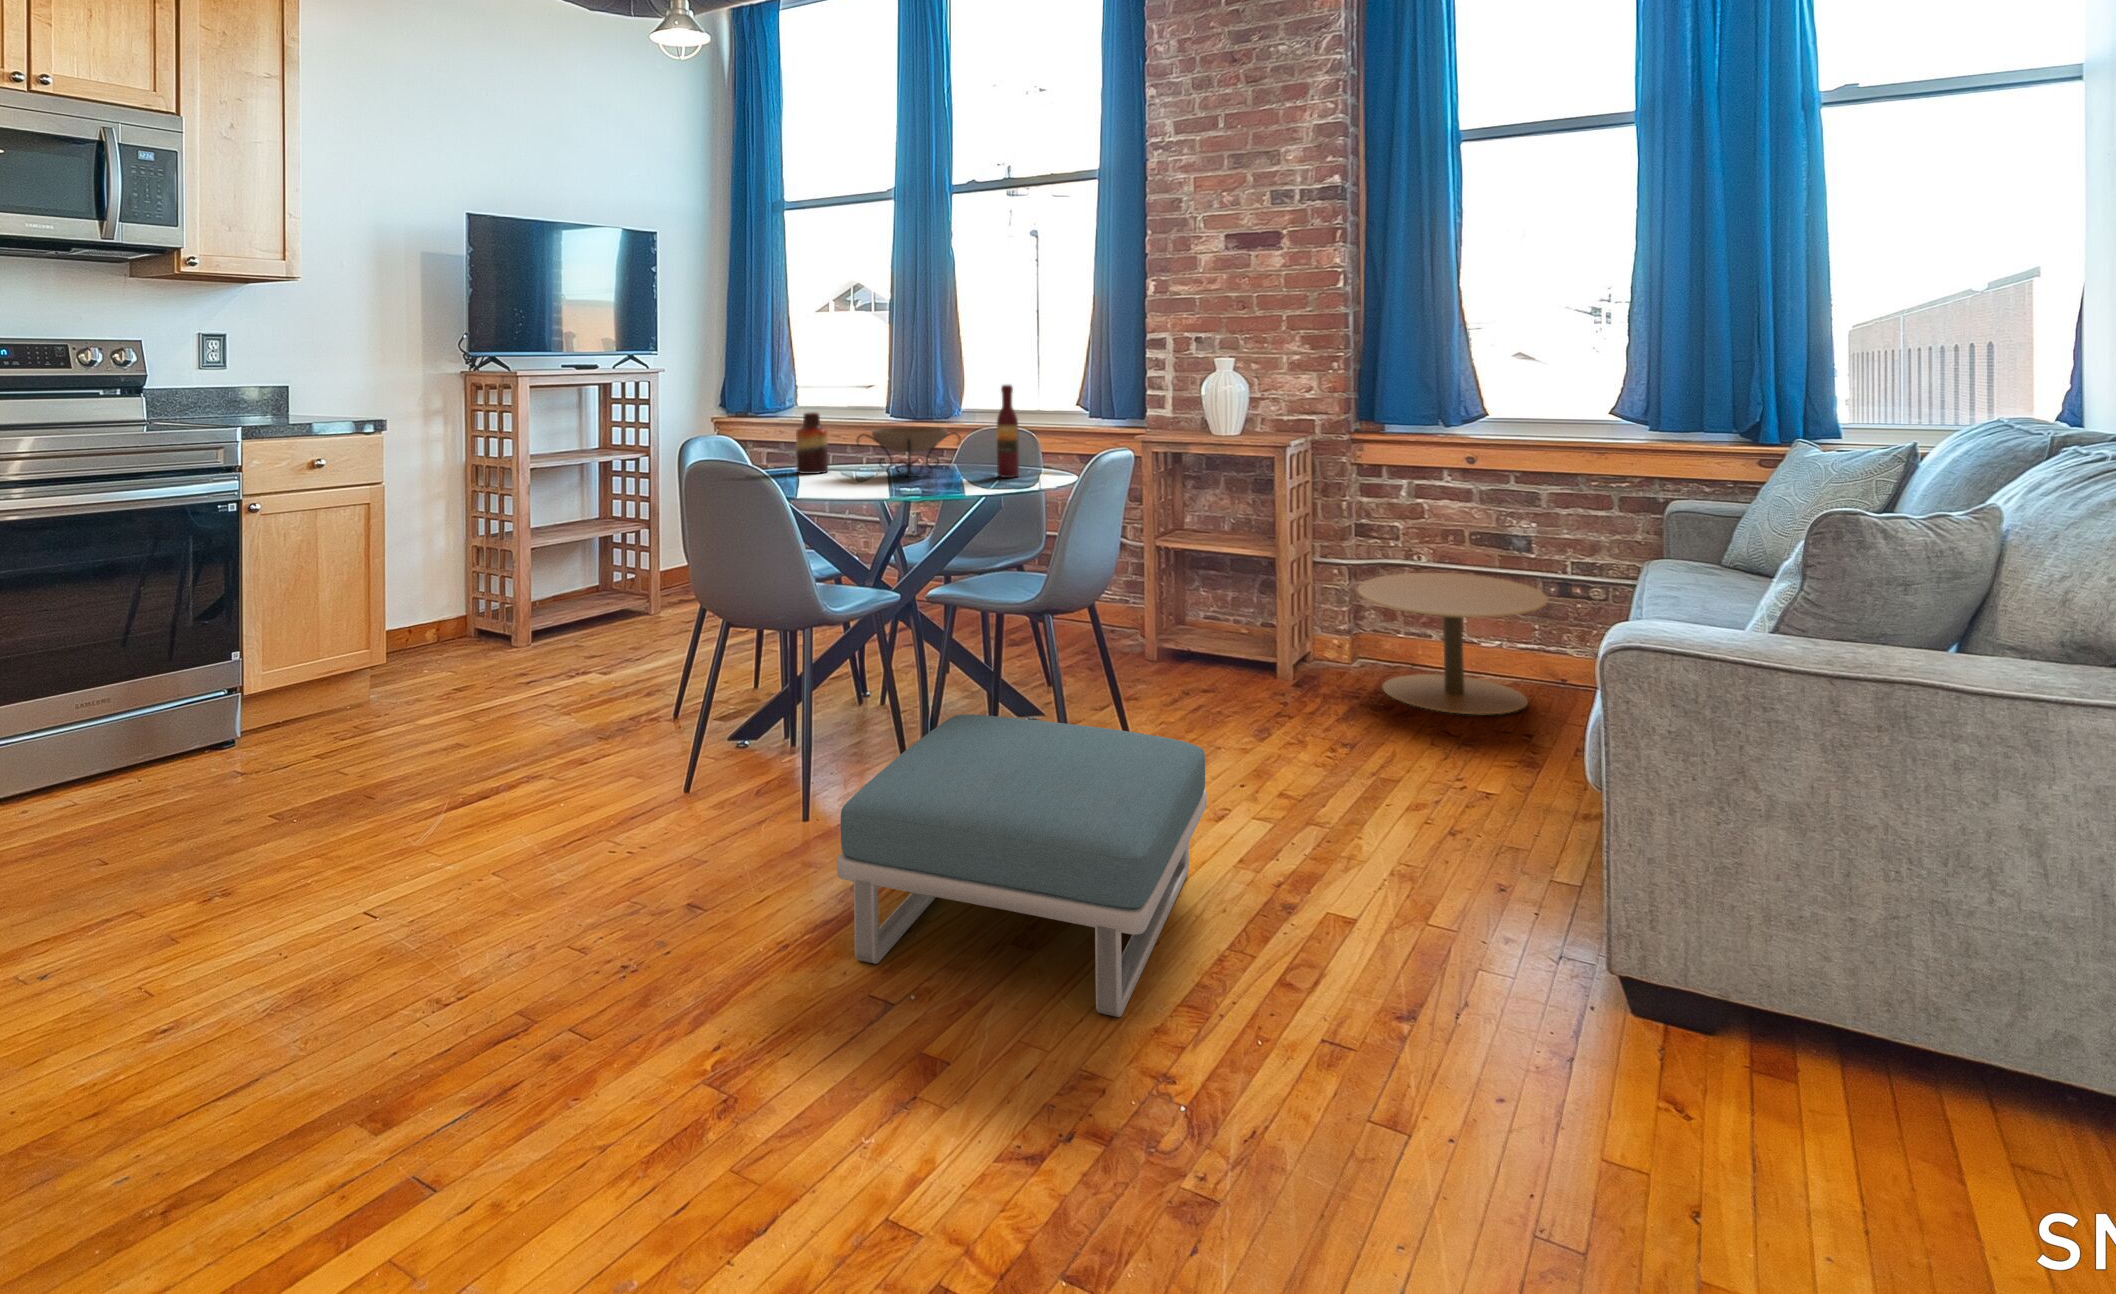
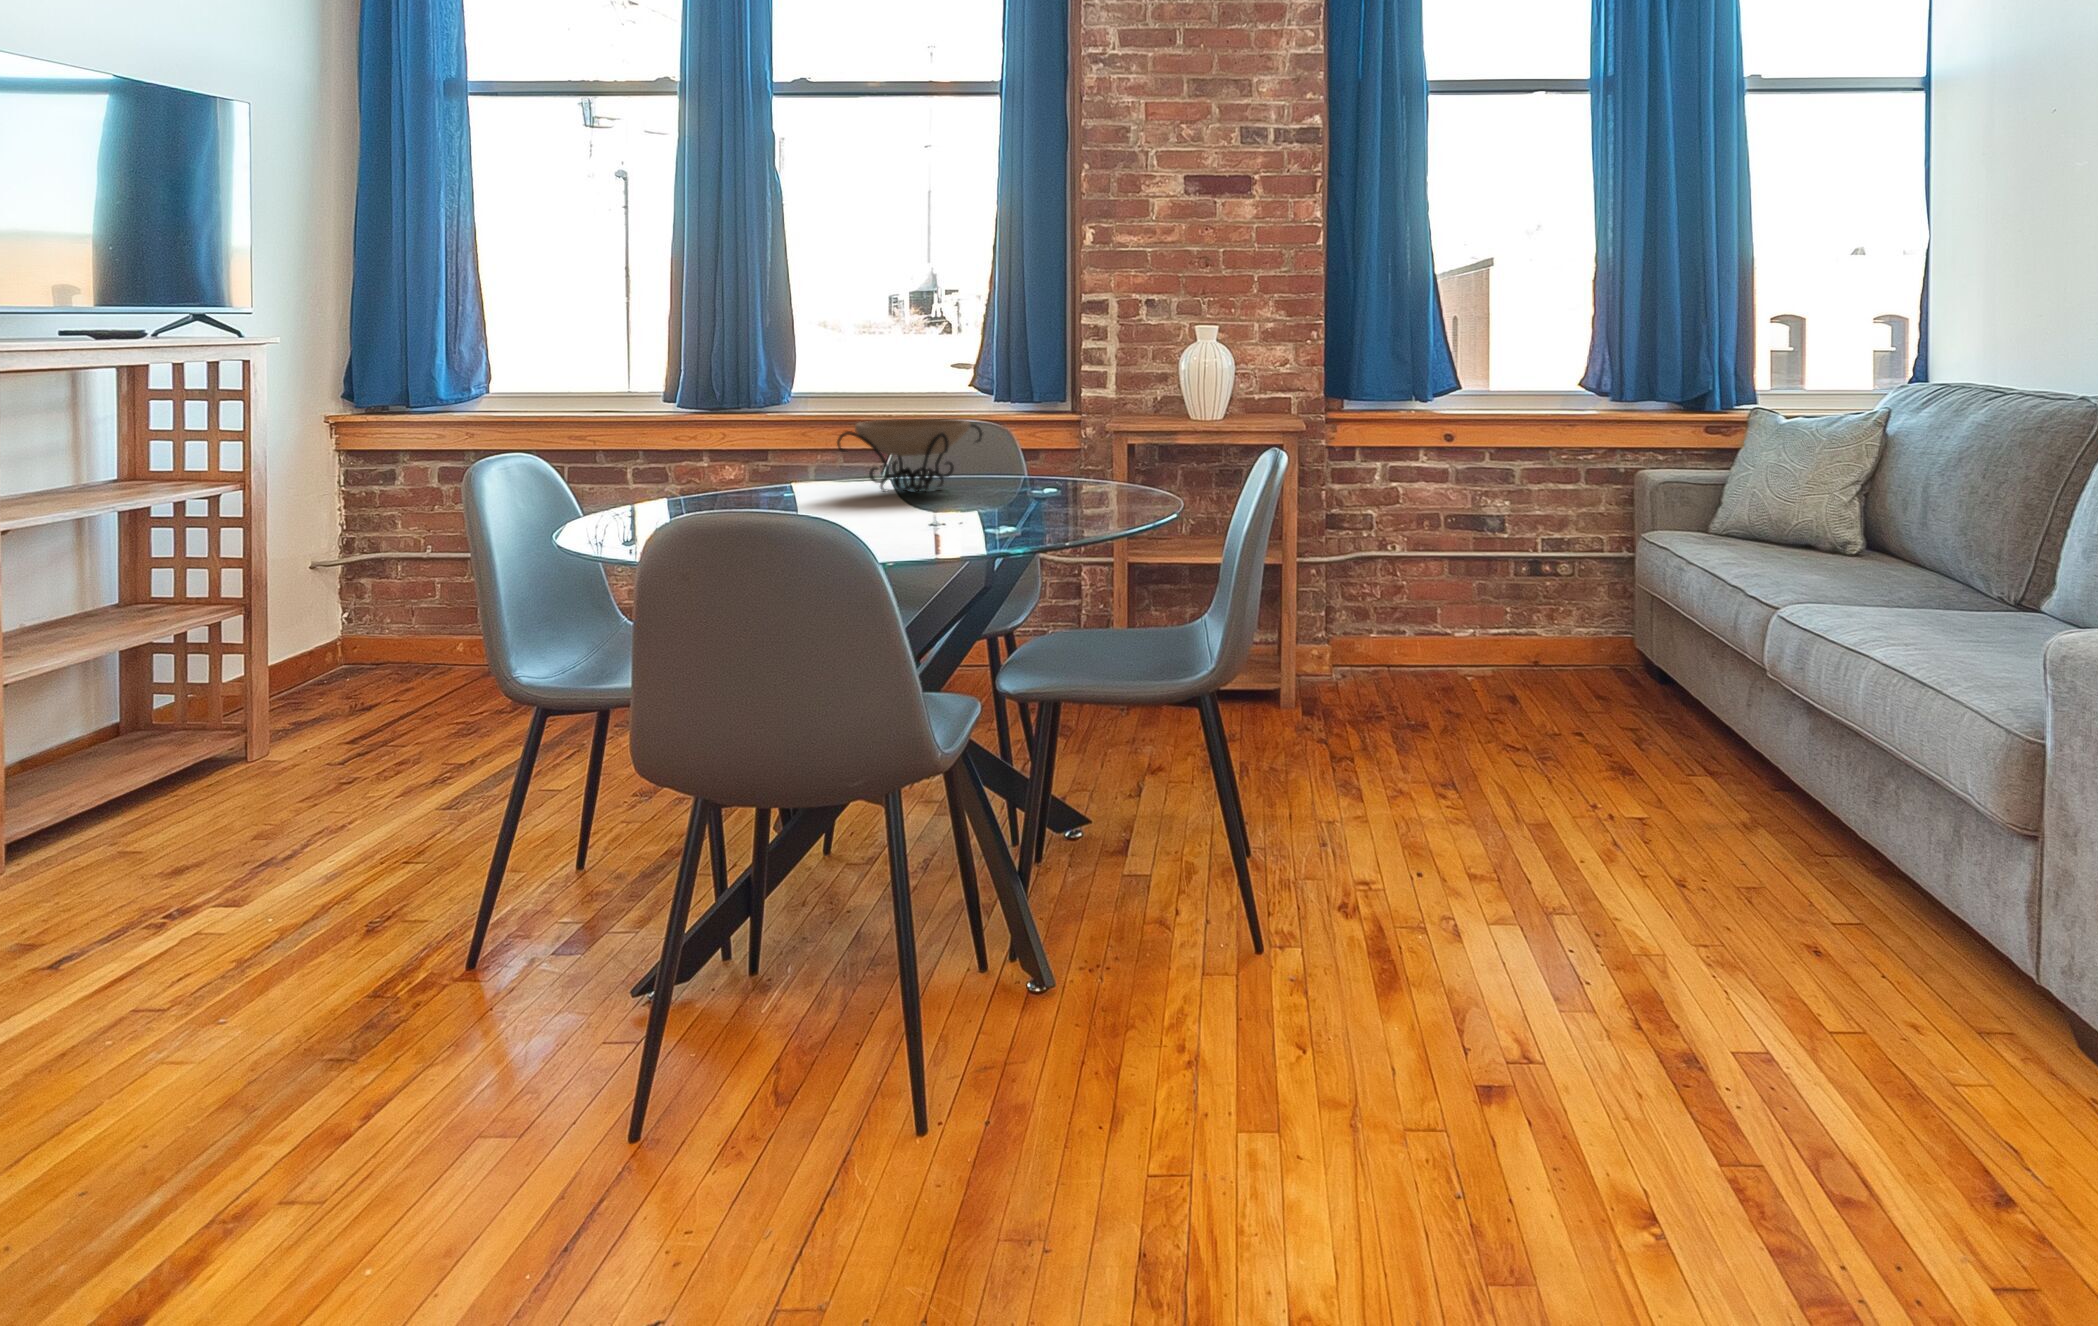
wine bottle: present [997,385,1019,478] -> none [1041,354,1072,485]
vase: present [796,413,828,474] -> none [711,402,764,500]
side table: present [1357,573,1548,714] -> none [1367,562,1563,713]
footstool: present [837,714,1207,1017] -> none [1208,795,1753,1239]

